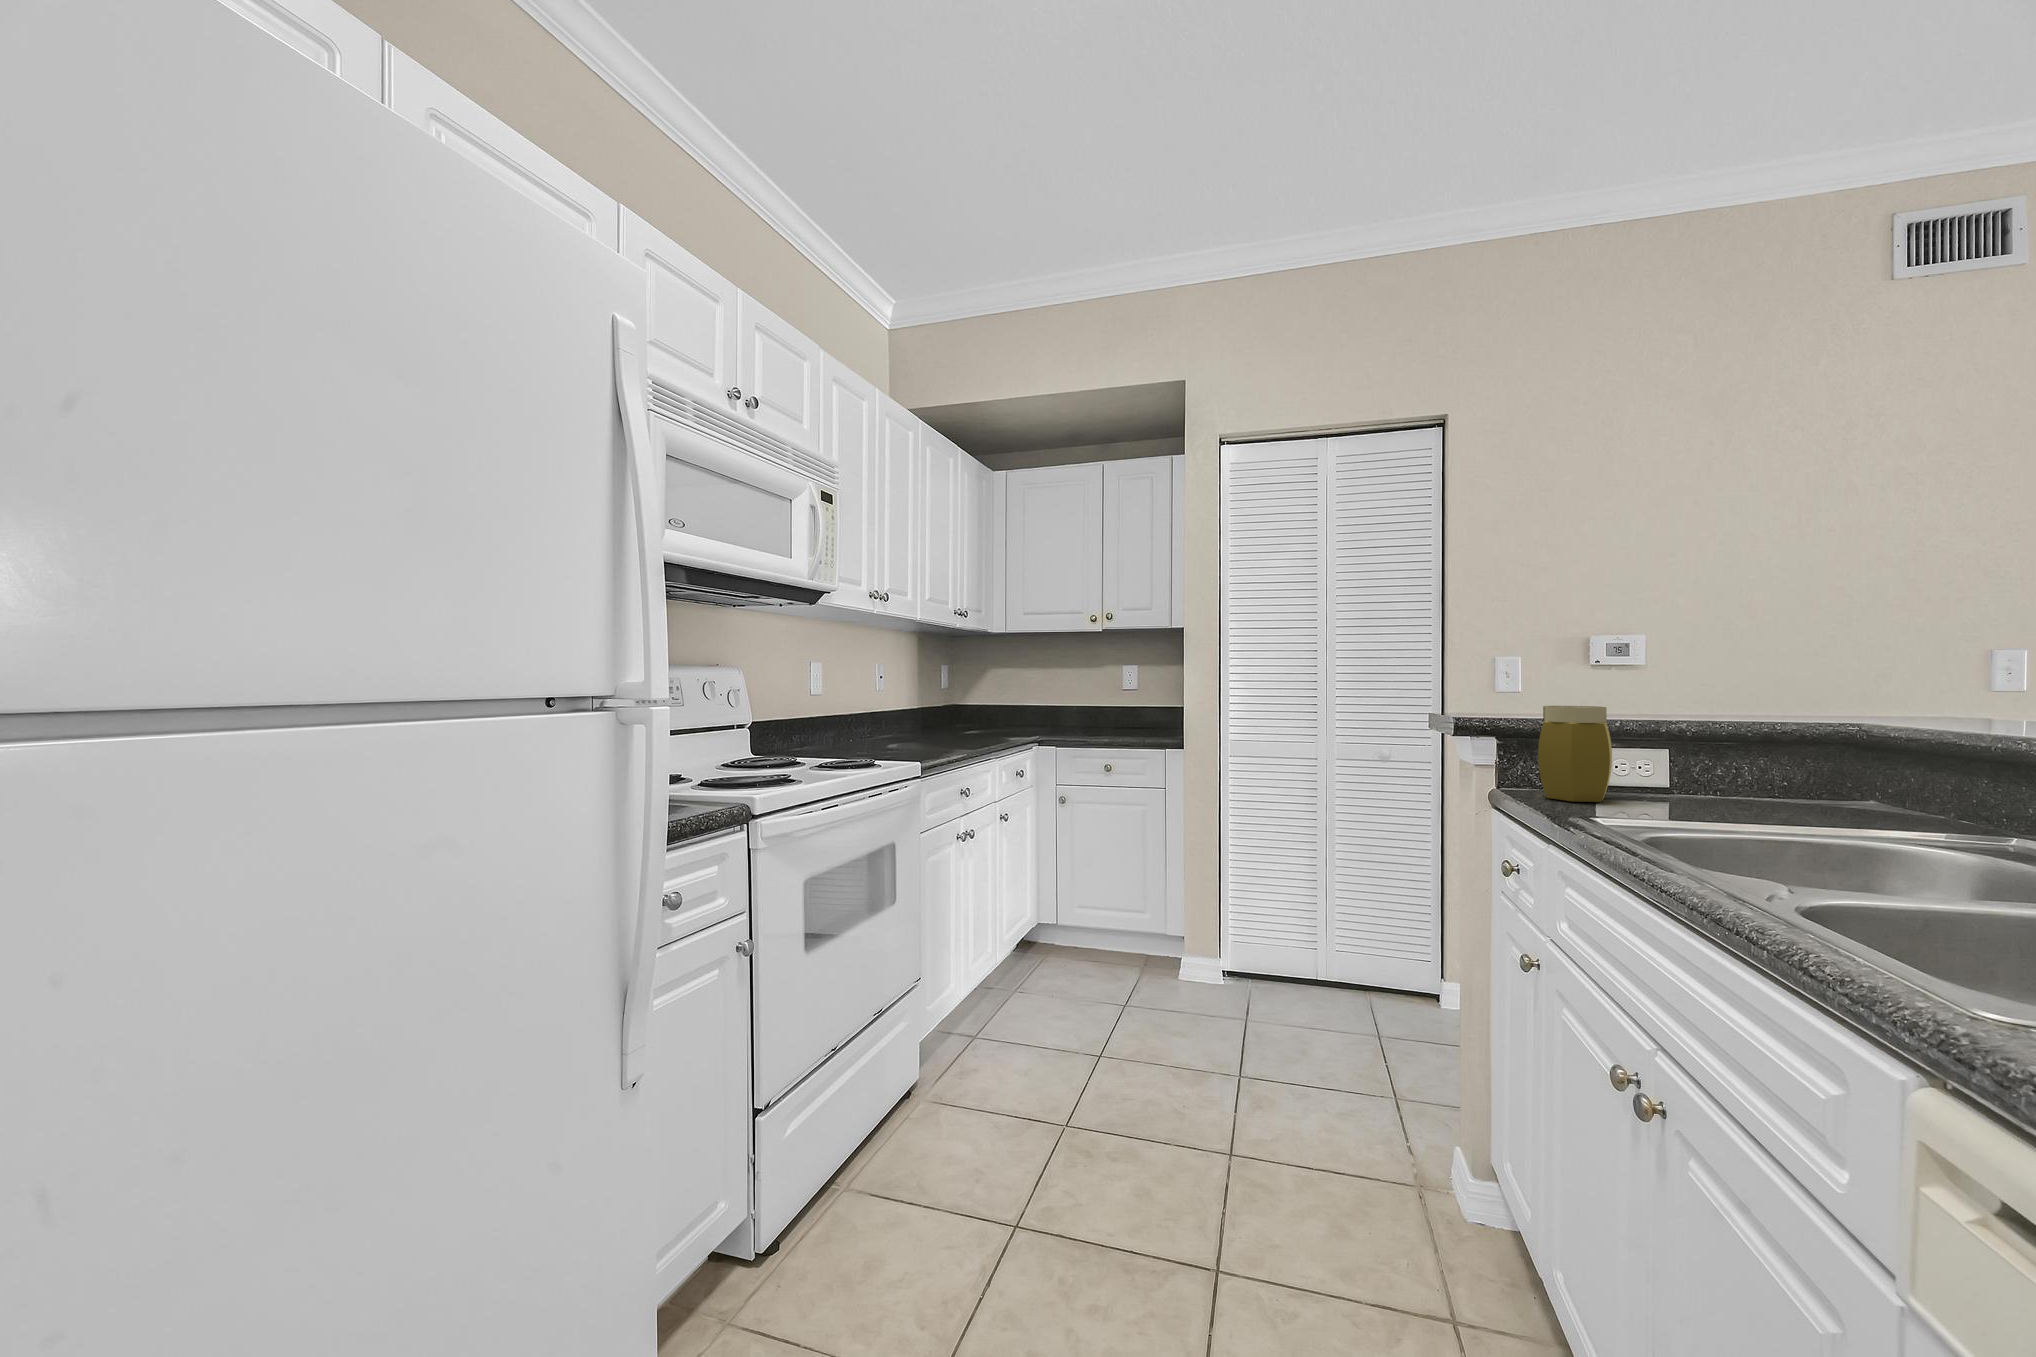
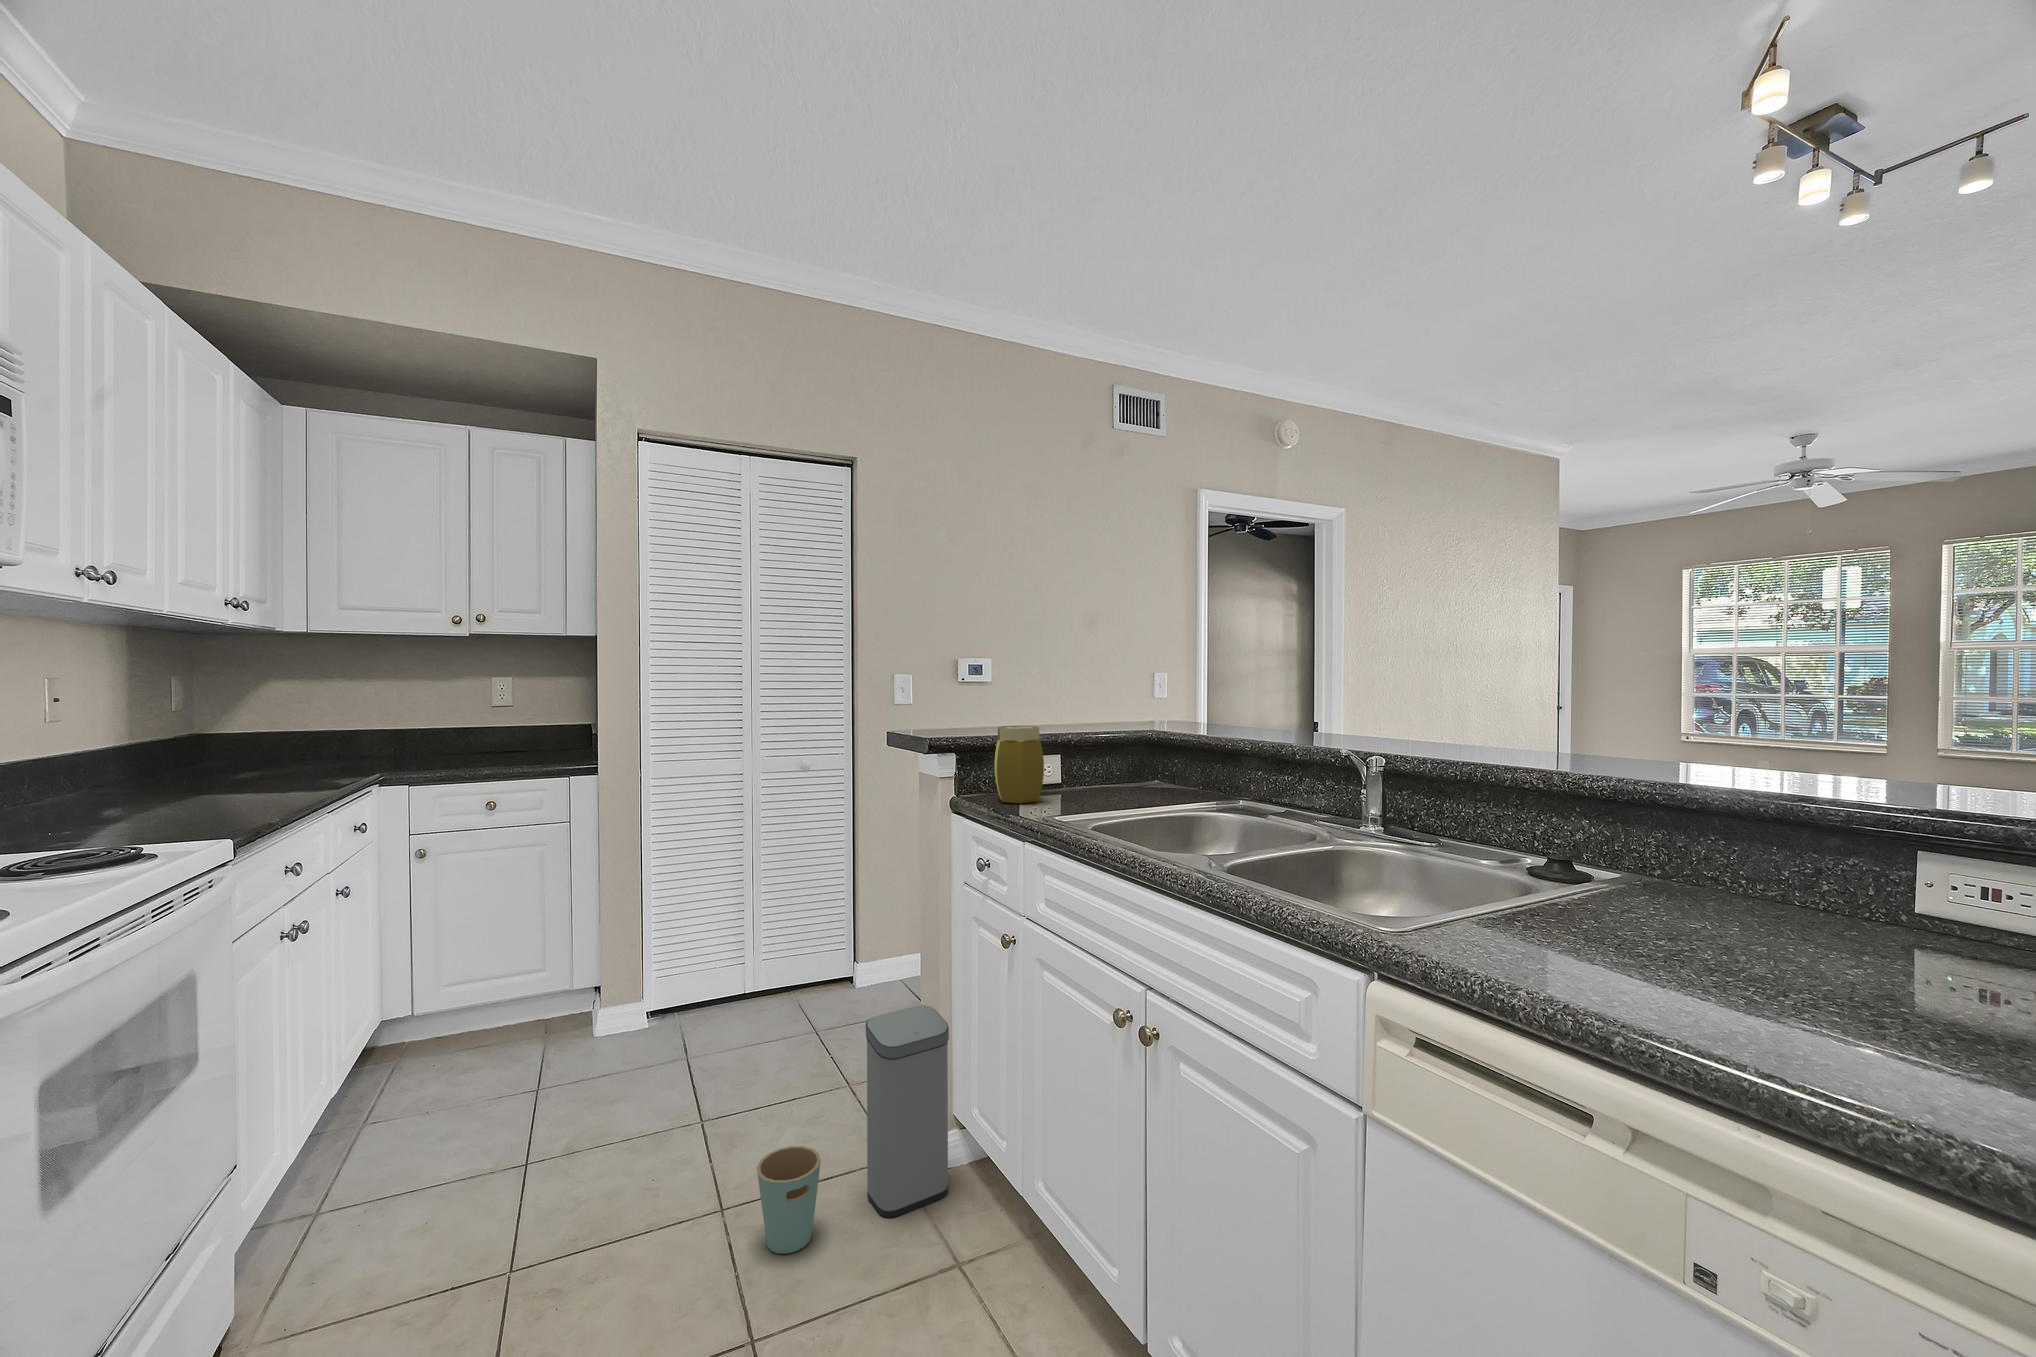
trash can: none [1250,1016,1474,1249] -> present [757,1005,949,1254]

